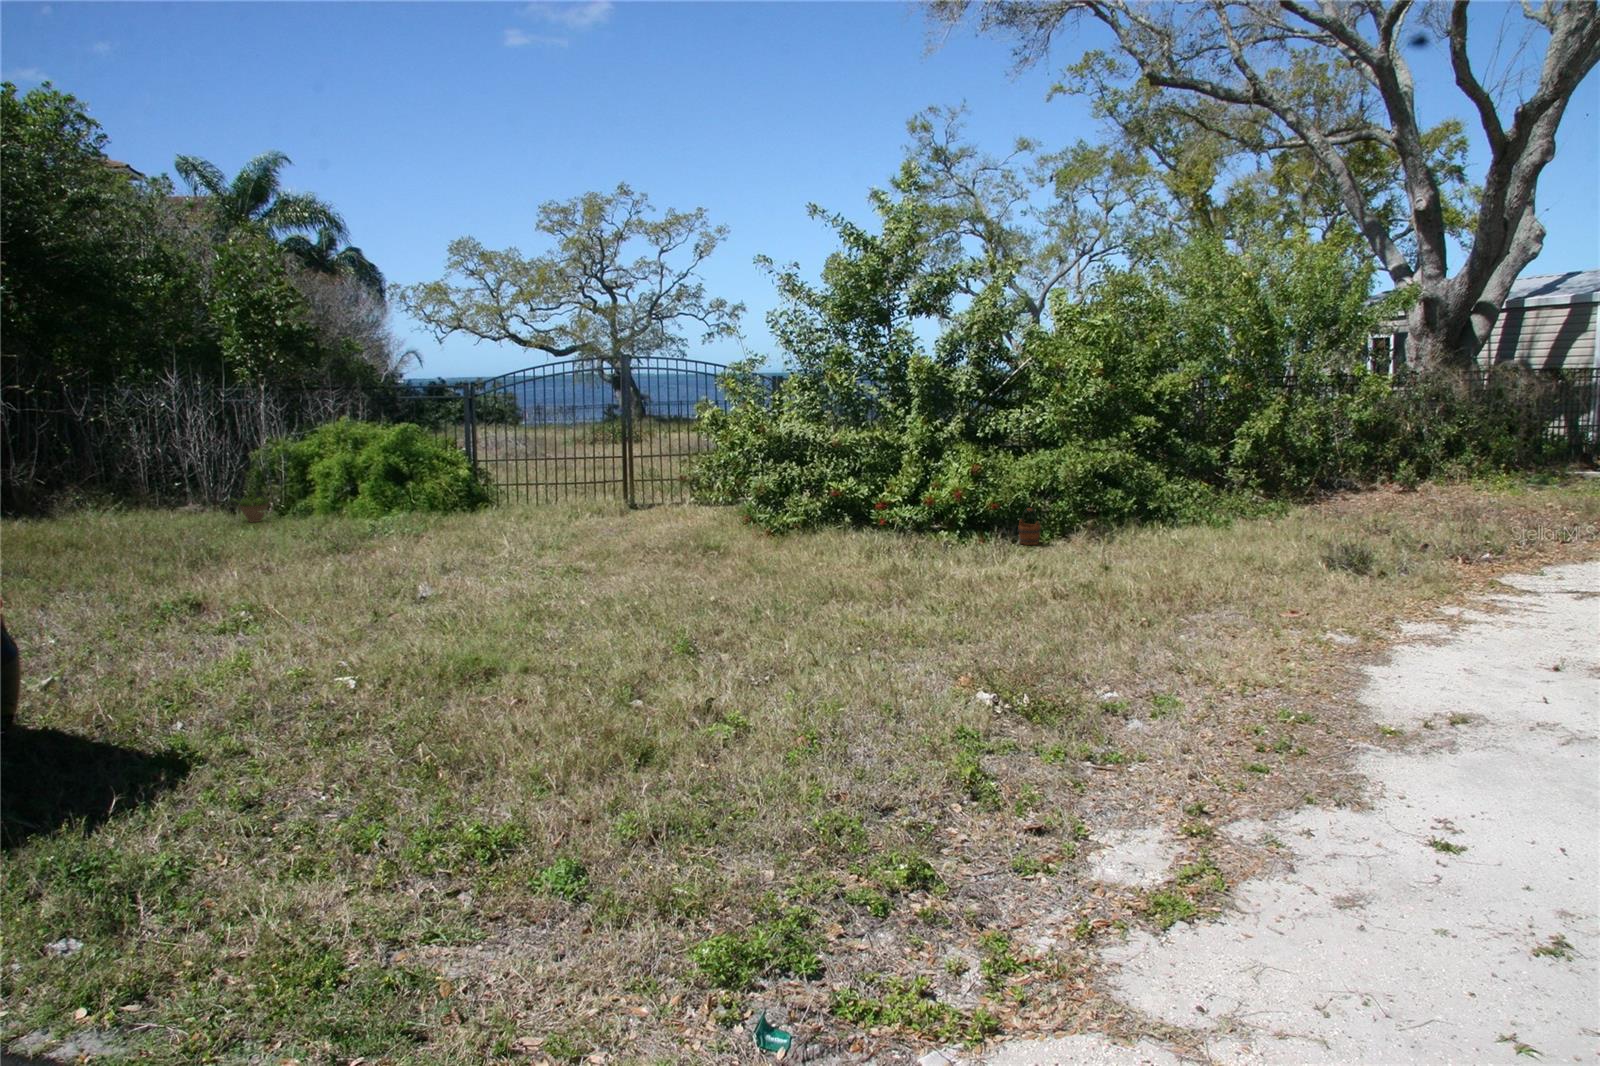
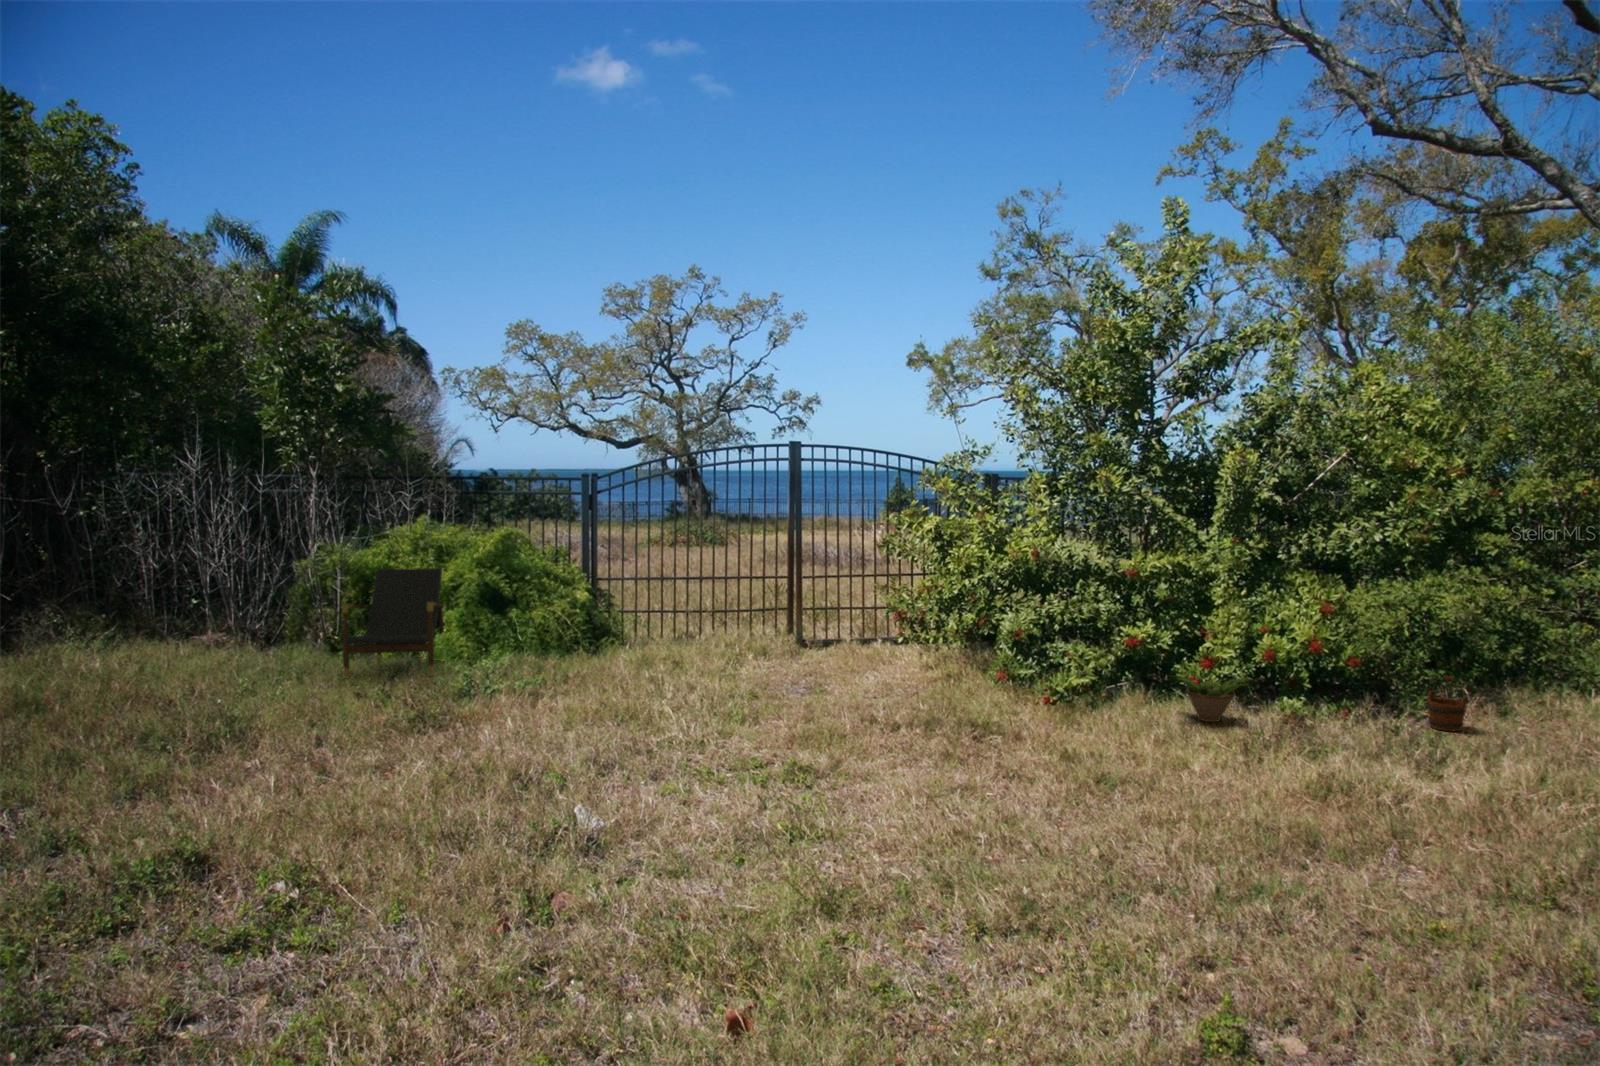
lounge chair: none [284,454,364,533] -> present [342,568,444,678]
decorative plant: present [234,497,270,522] -> present [1177,676,1248,722]

